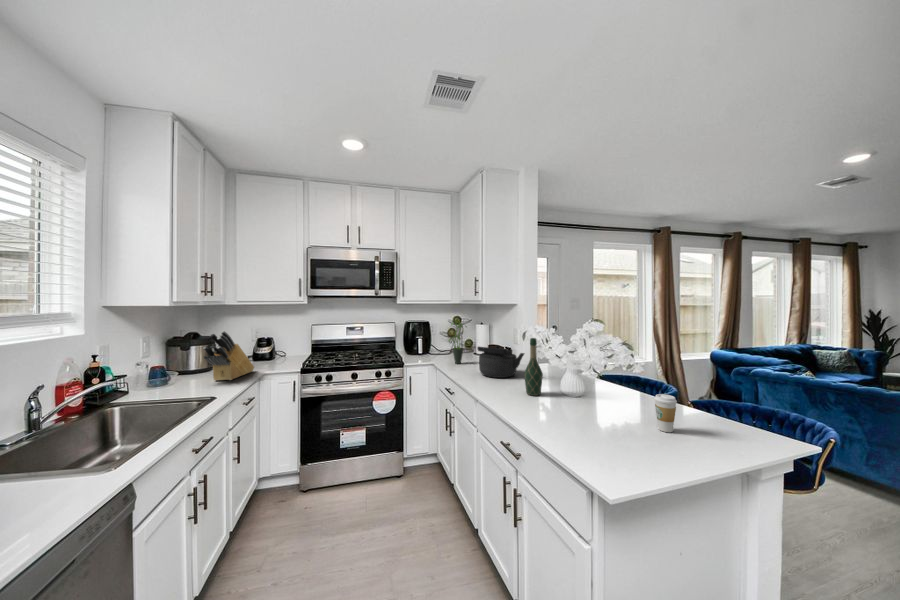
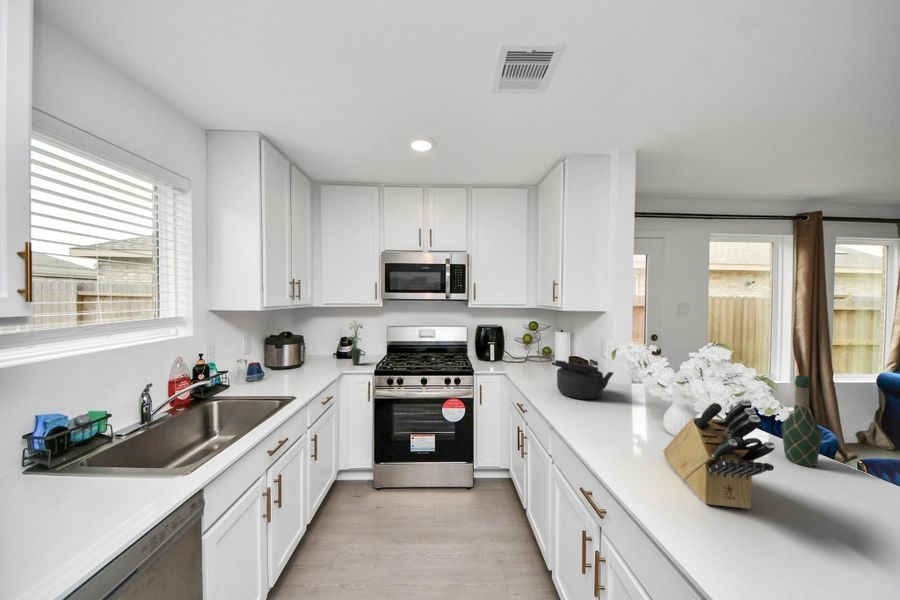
potted plant: present [448,323,463,364] -> present [350,321,363,365]
knife block: present [203,331,254,381] -> present [663,399,775,509]
wine bottle: present [524,338,543,396] -> present [781,375,822,466]
coffee cup: present [654,394,677,432] -> none [820,463,866,525]

